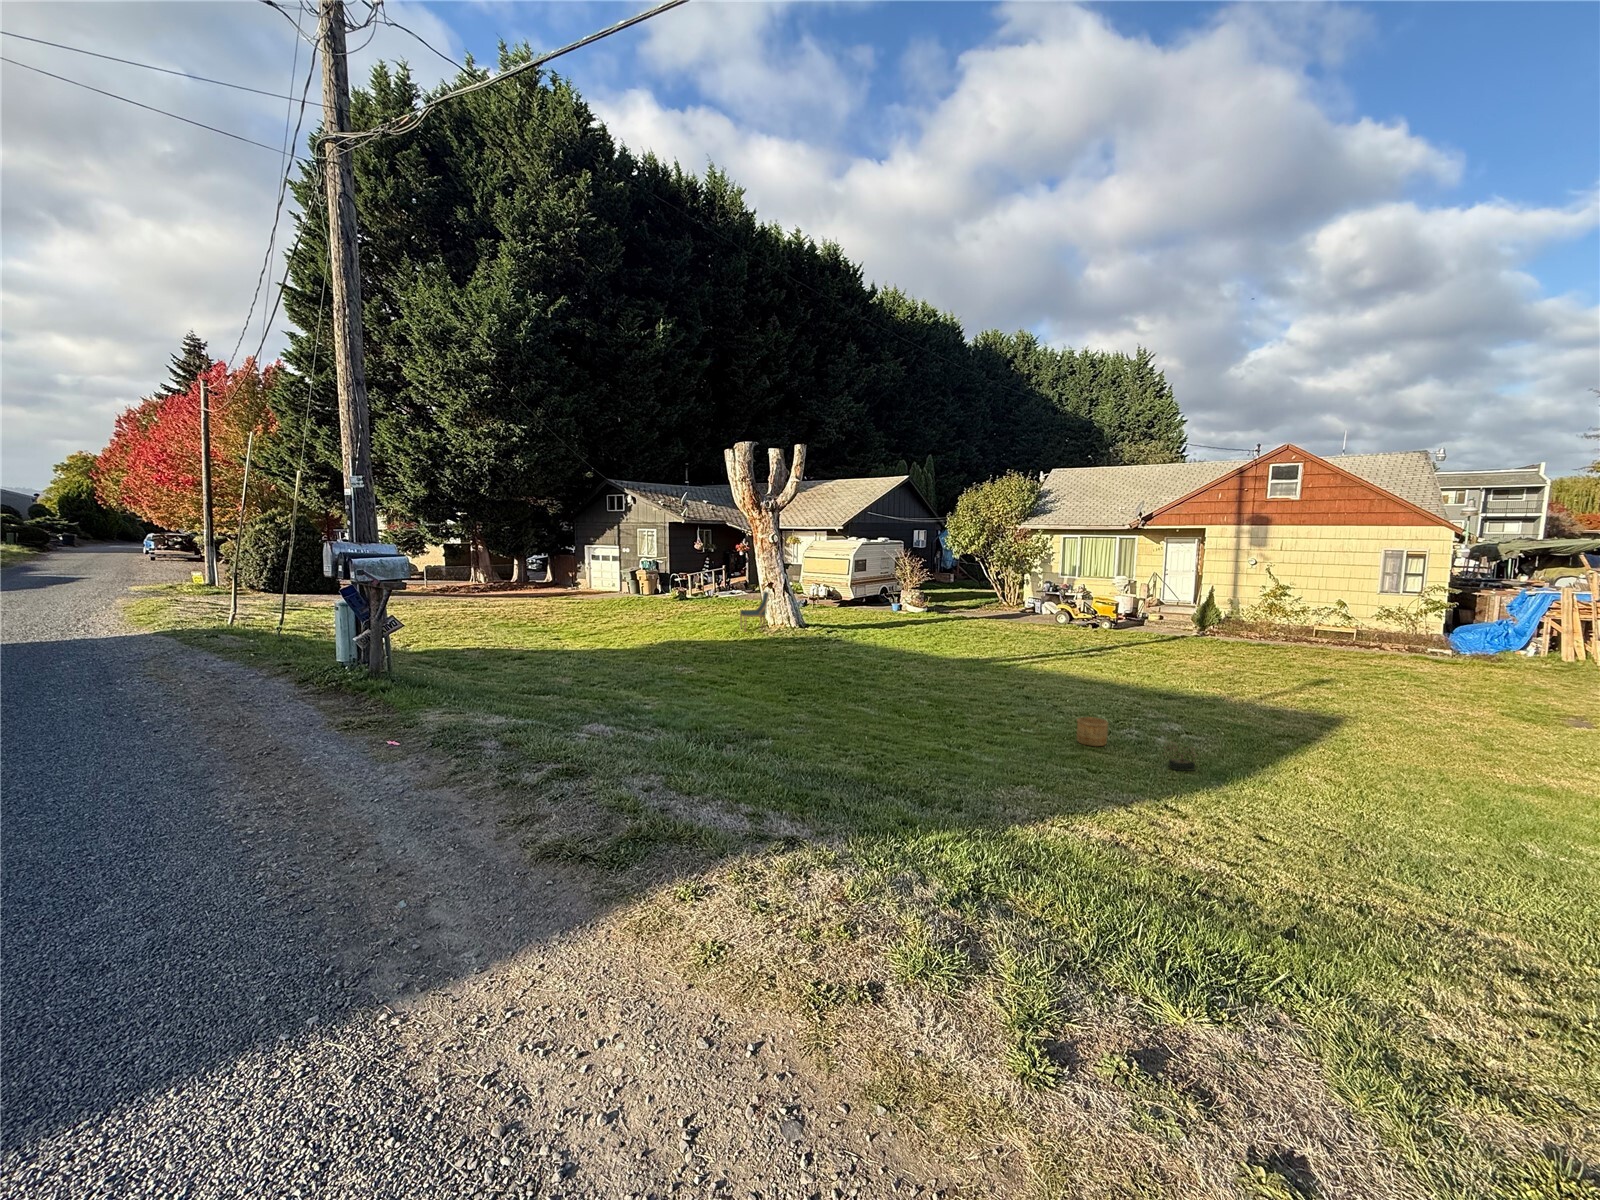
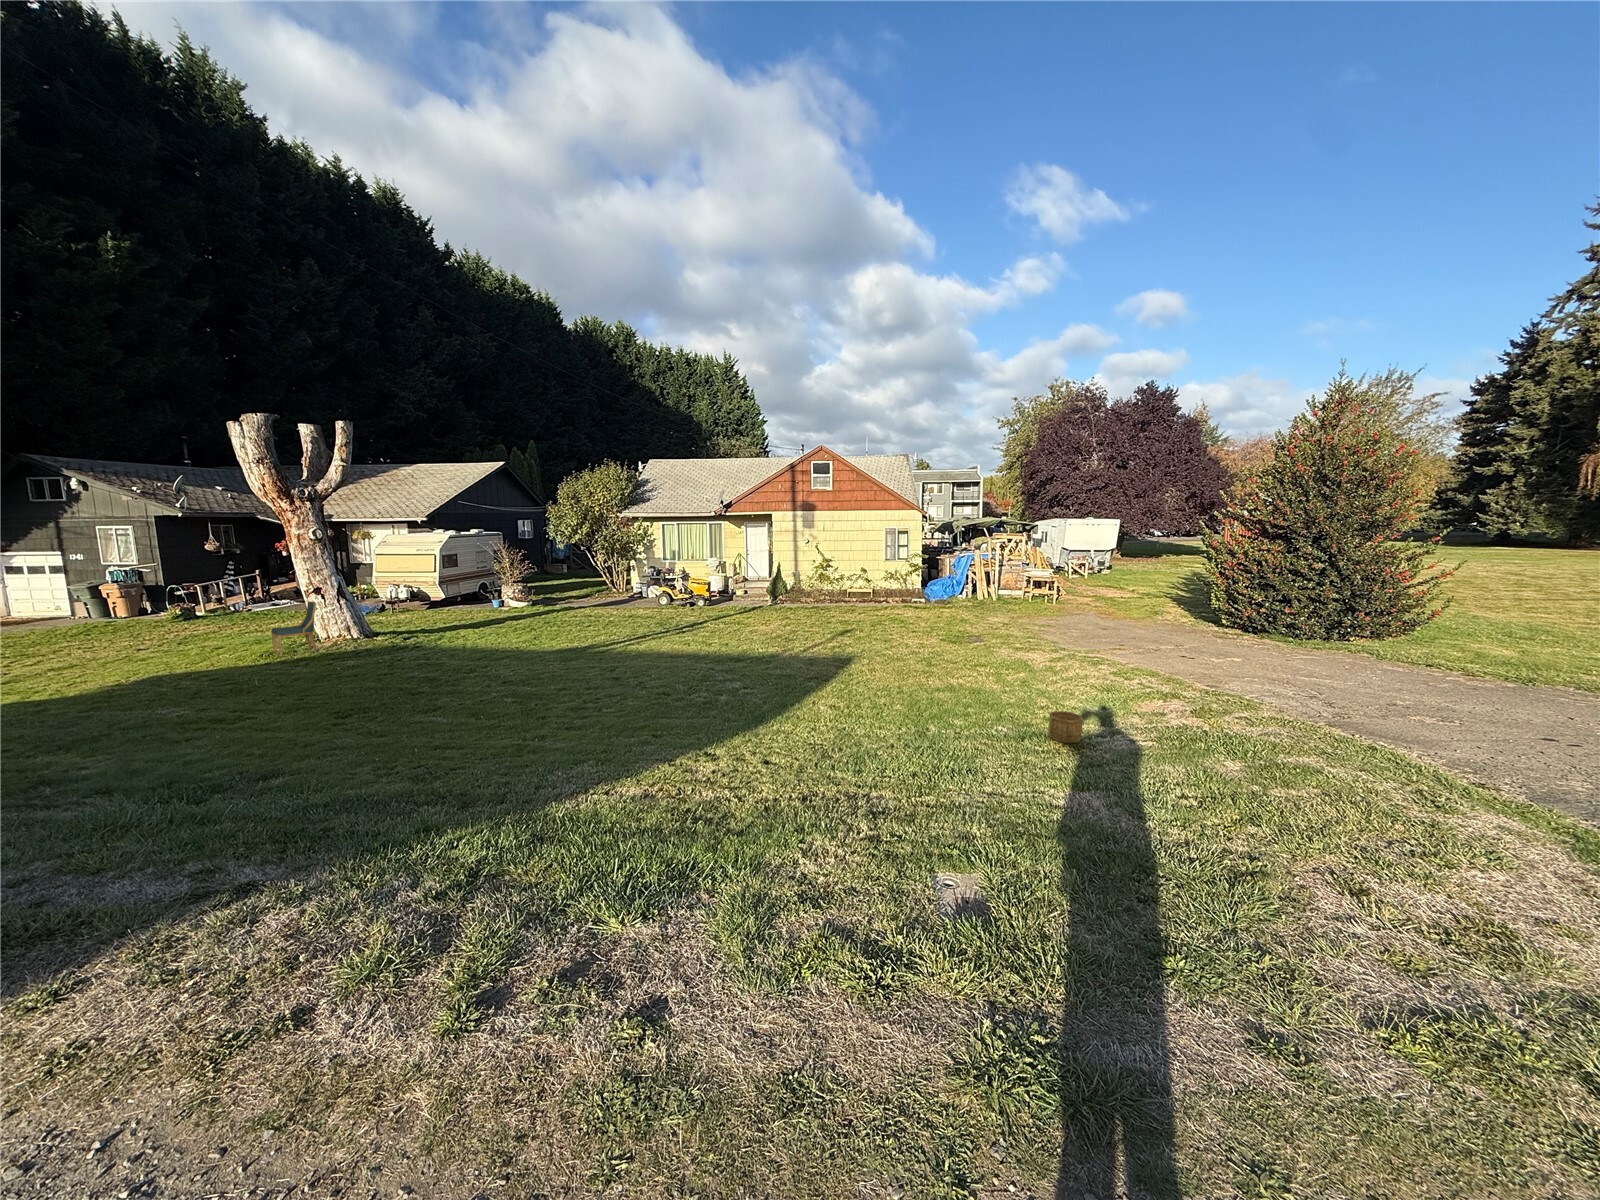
wooden bucket: present [1077,717,1108,746] -> present [1049,711,1084,743]
decorative plant: present [1164,742,1196,771] -> none [801,732,832,762]

